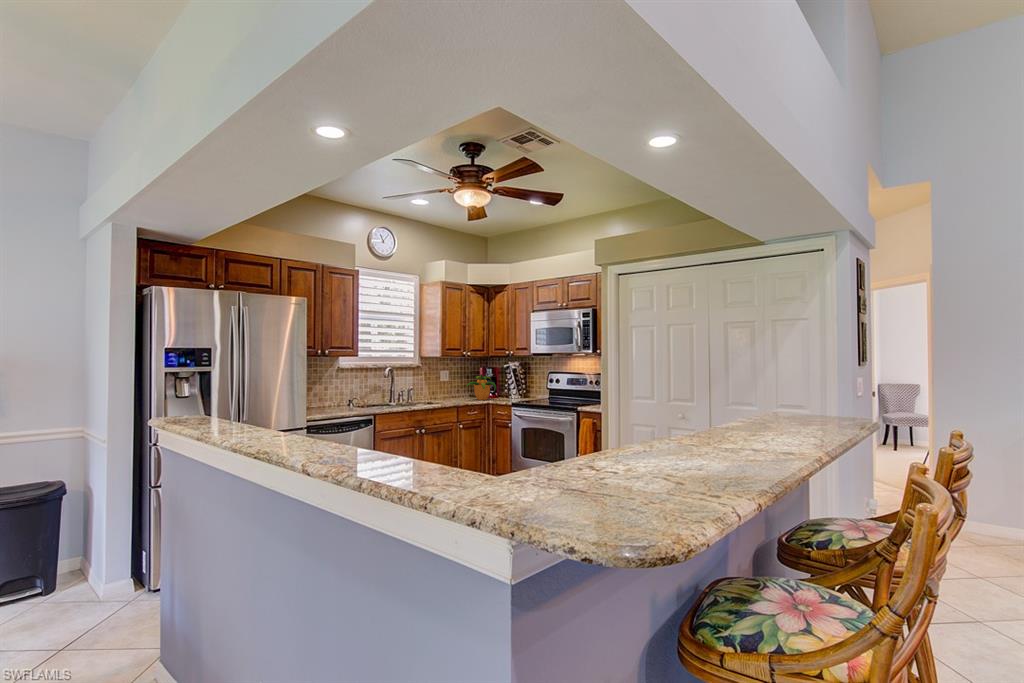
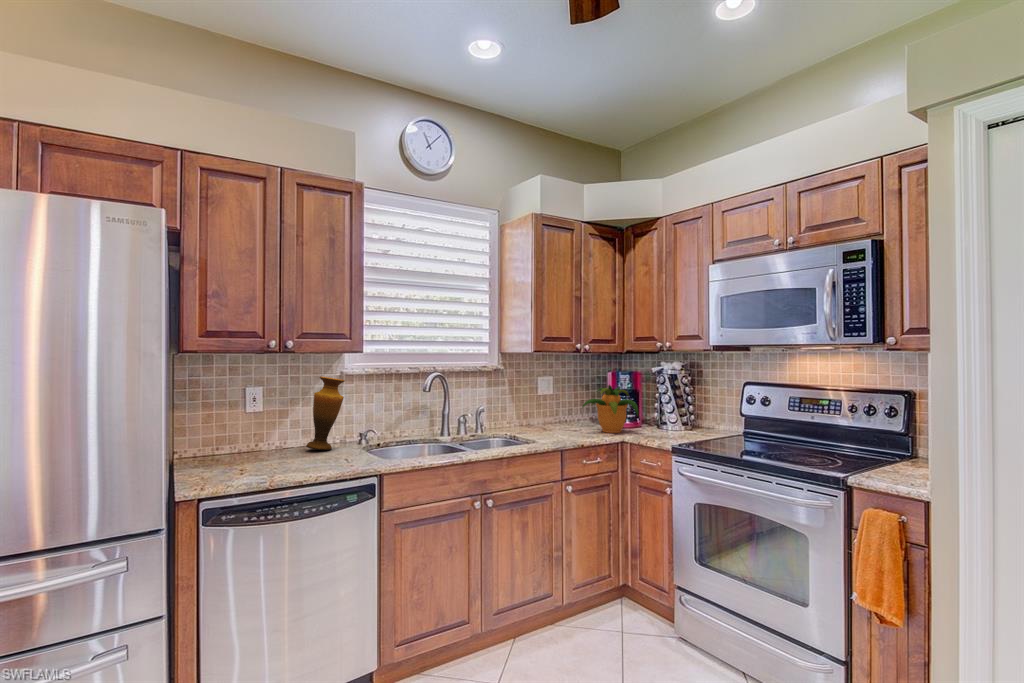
vase: none [323,369,344,408] -> present [306,377,345,450]

